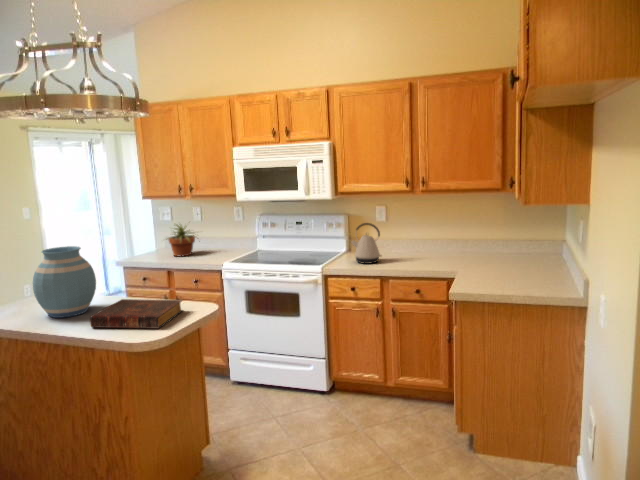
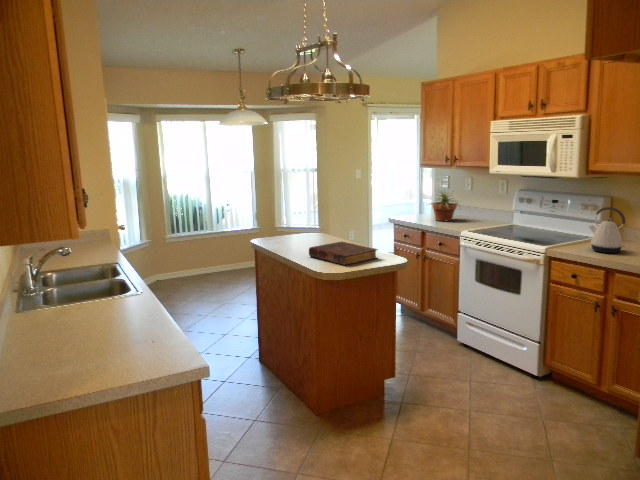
vase: present [33,246,96,318] -> none [291,197,331,248]

